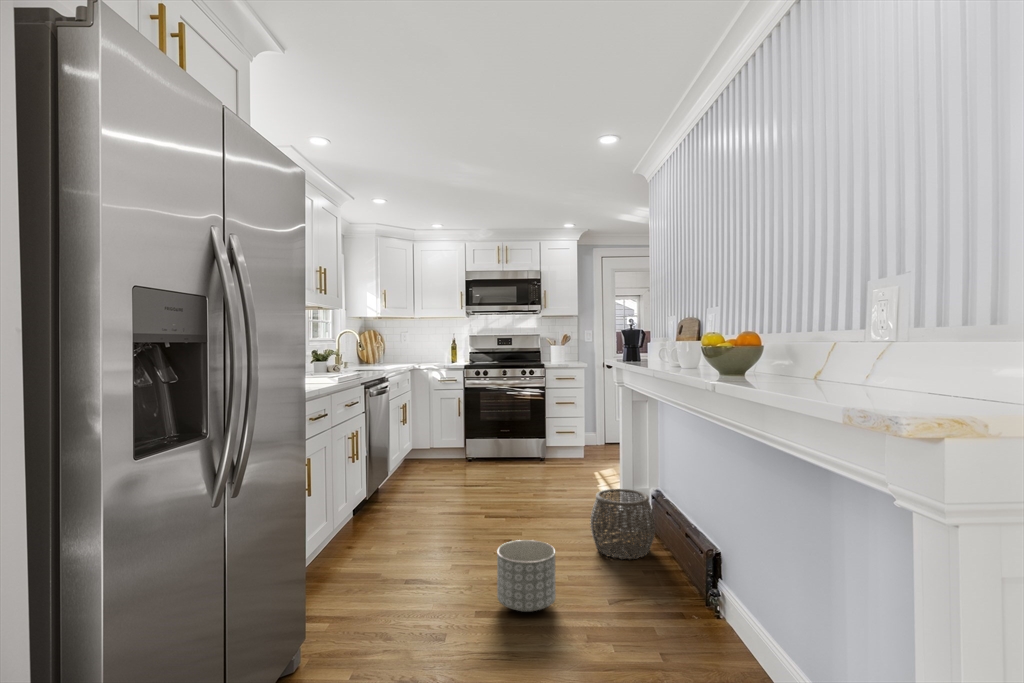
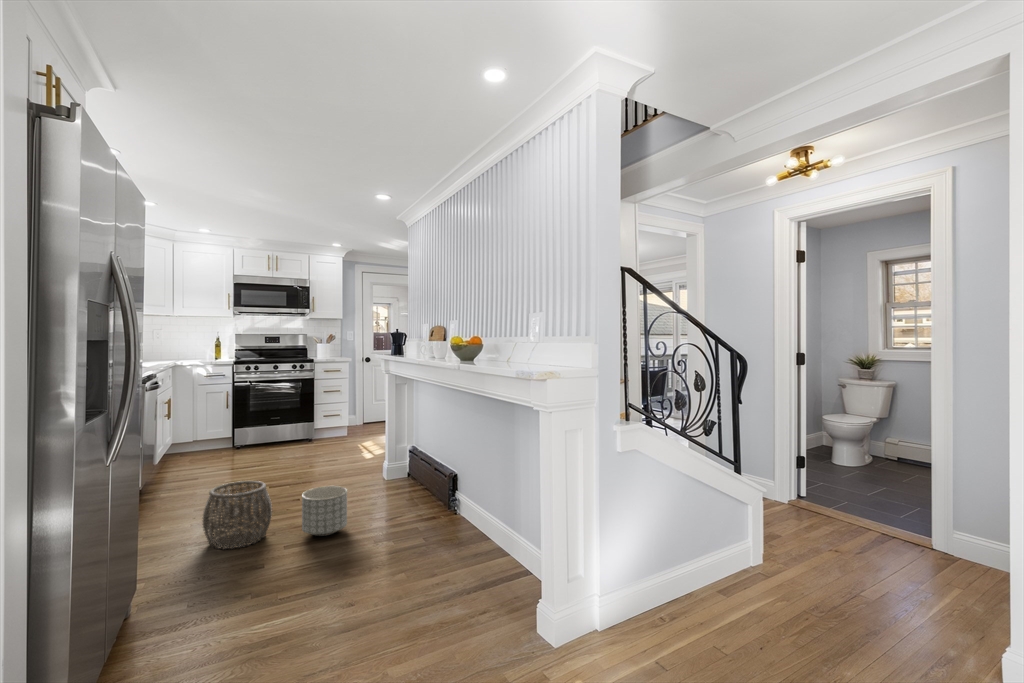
woven basket: present [590,489,655,559] -> present [203,481,272,549]

